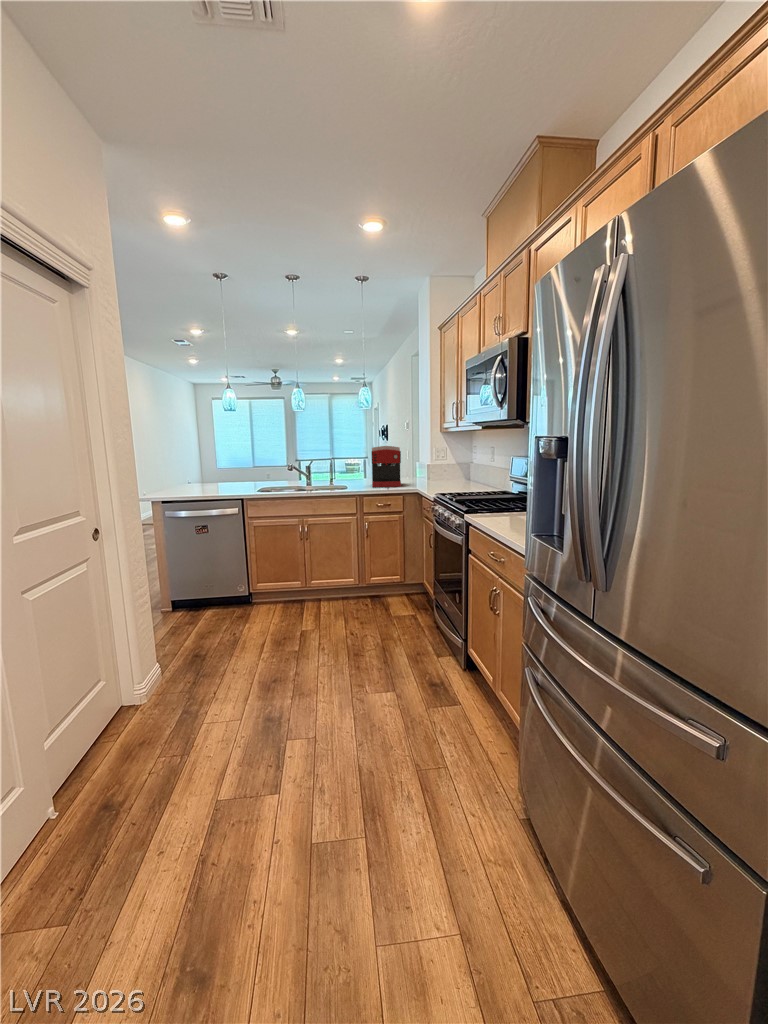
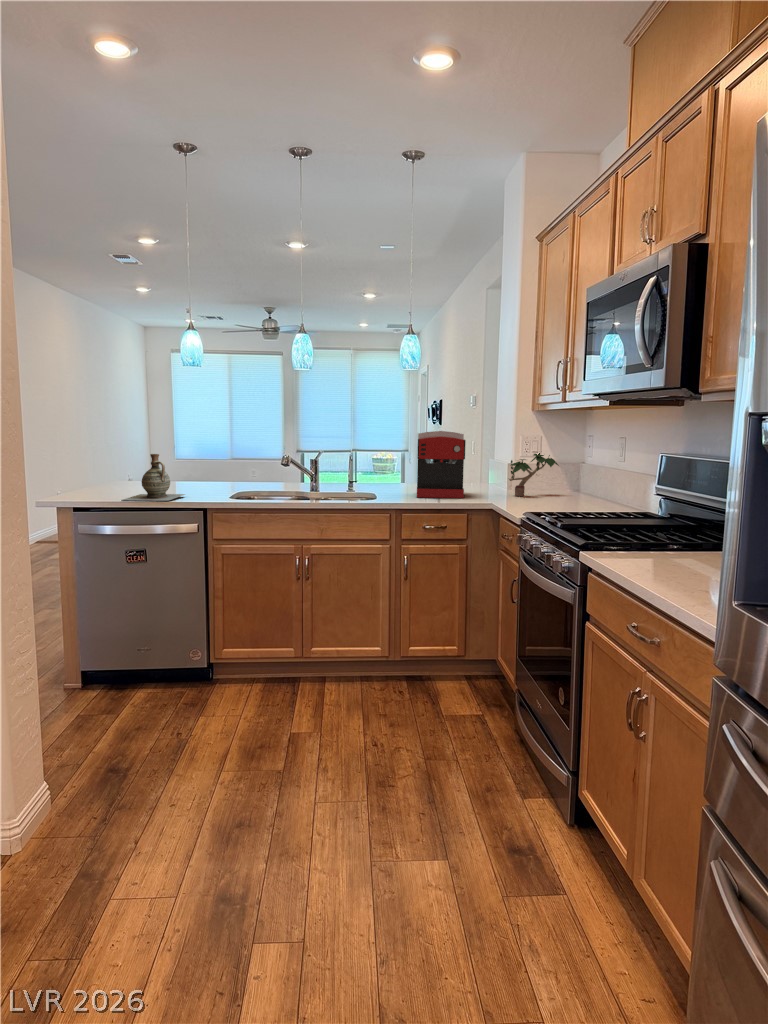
potted plant: none [425,456,460,484] -> present [509,453,559,496]
ceramic jug: none [187,466,229,496] -> present [123,454,185,501]

